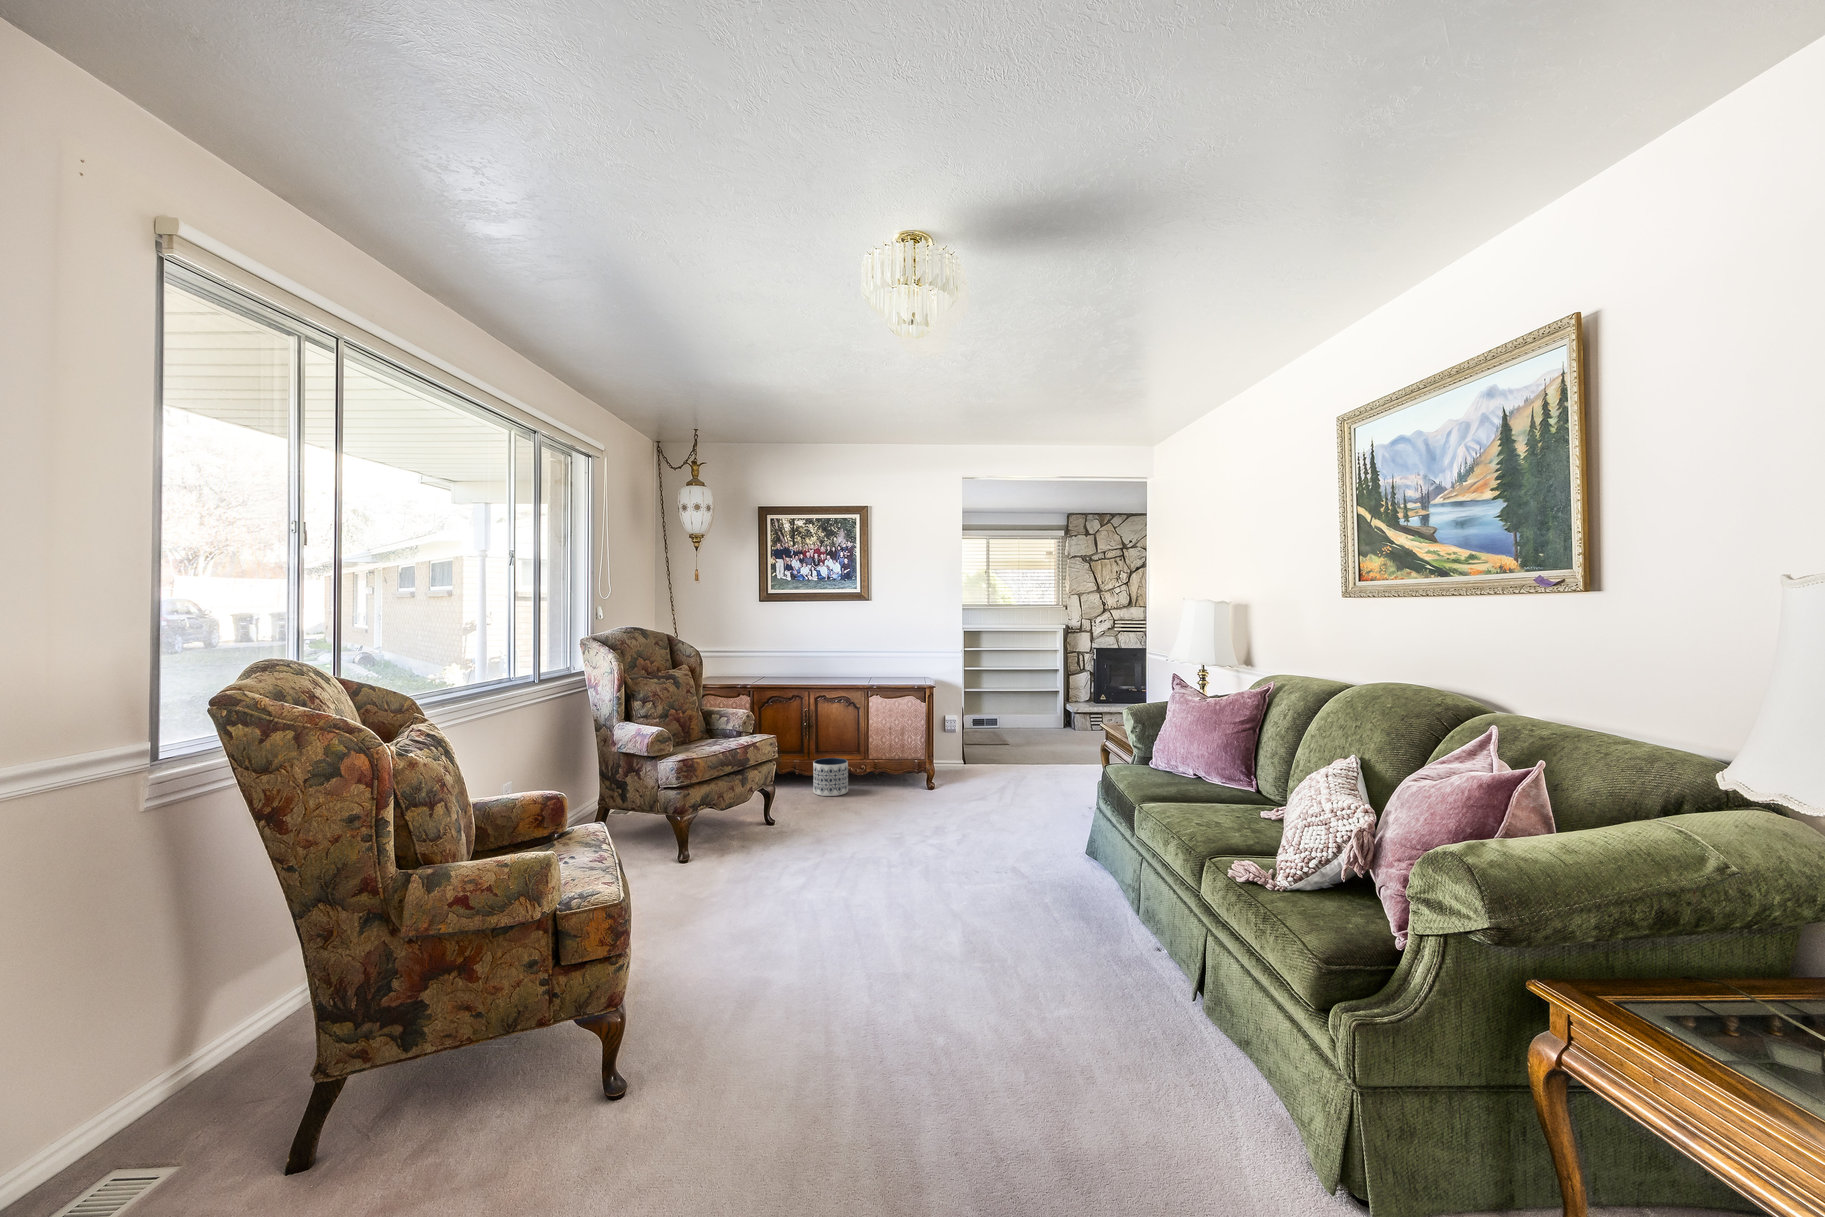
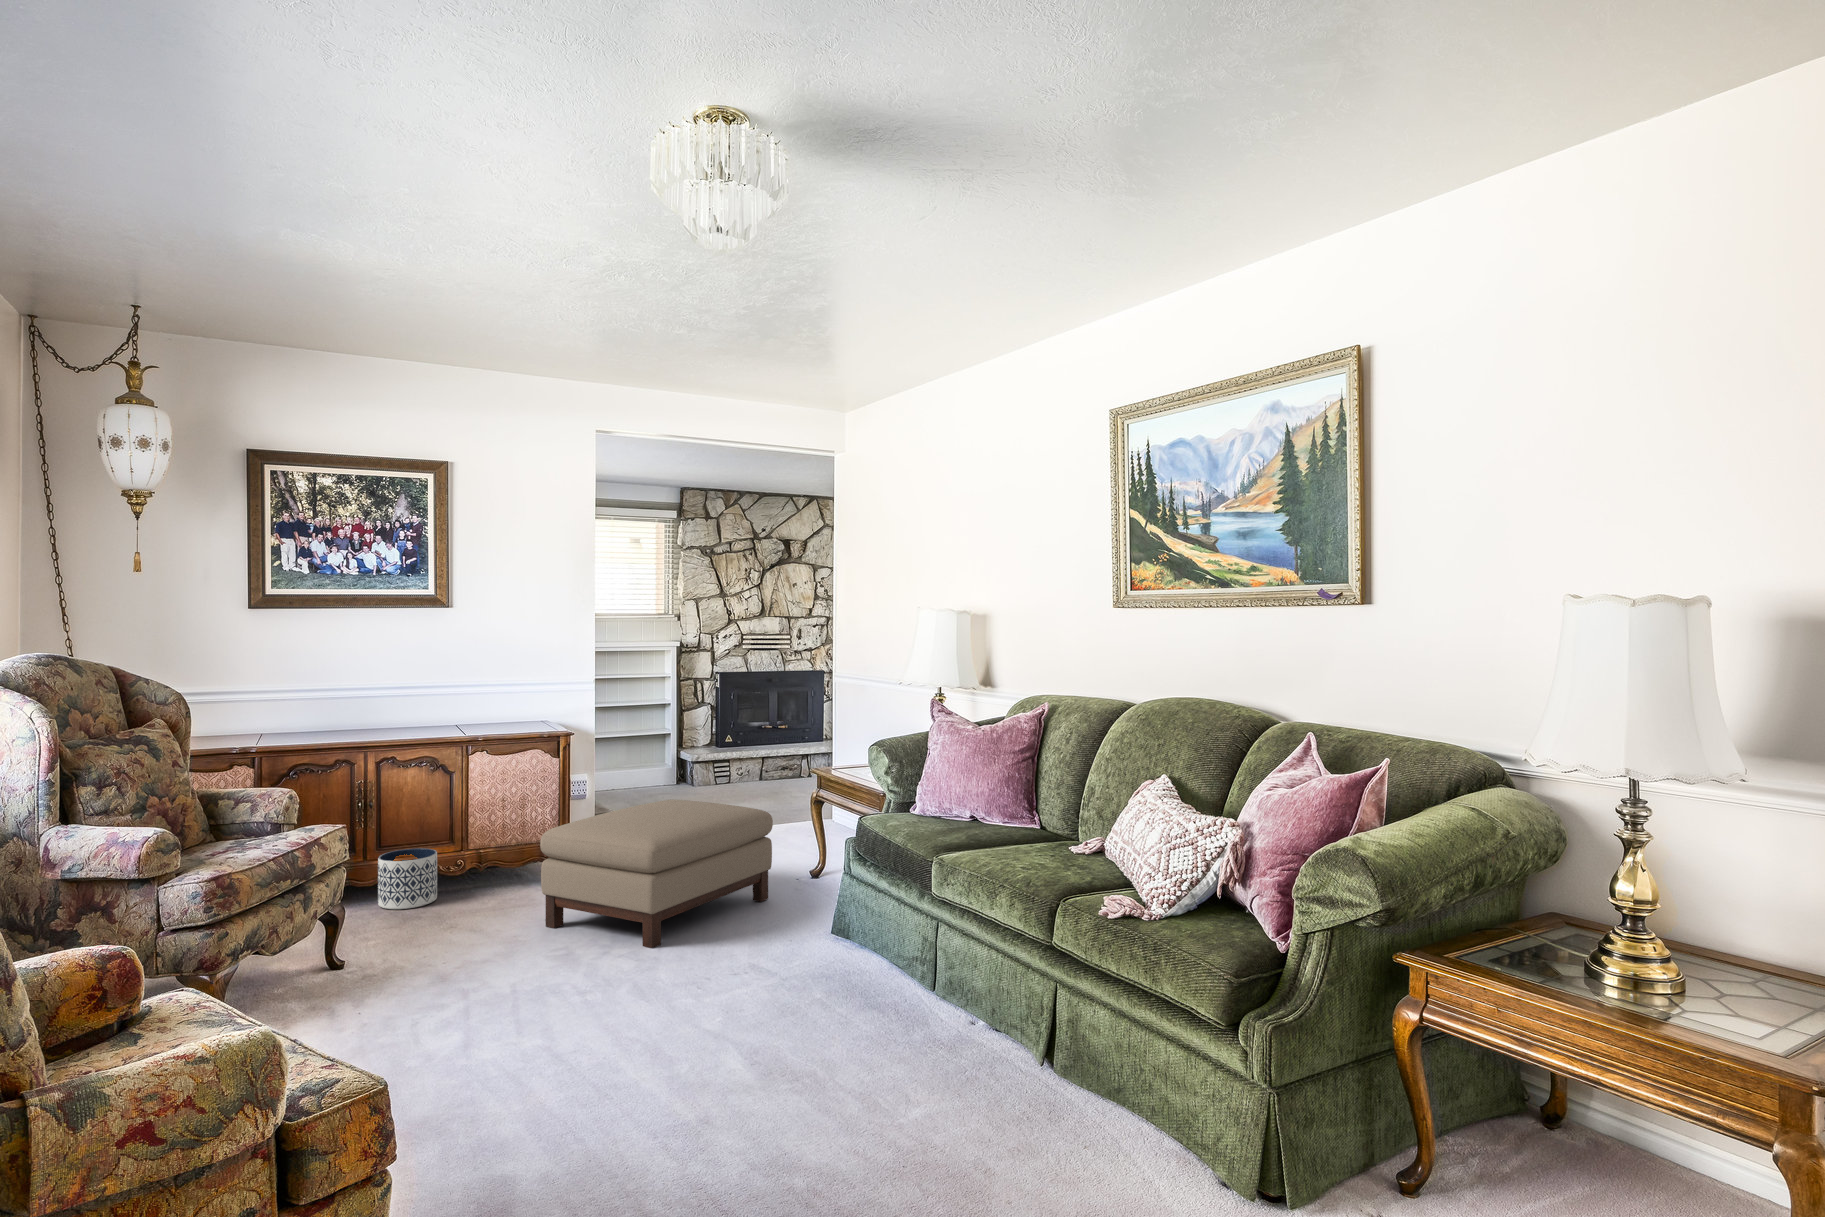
ottoman: none [893,742,1060,846] -> present [540,799,773,948]

